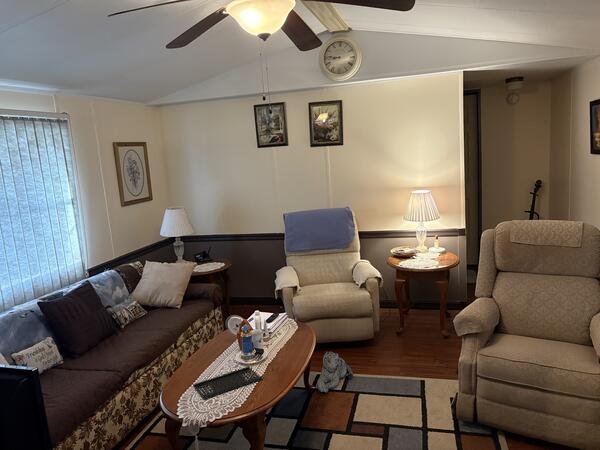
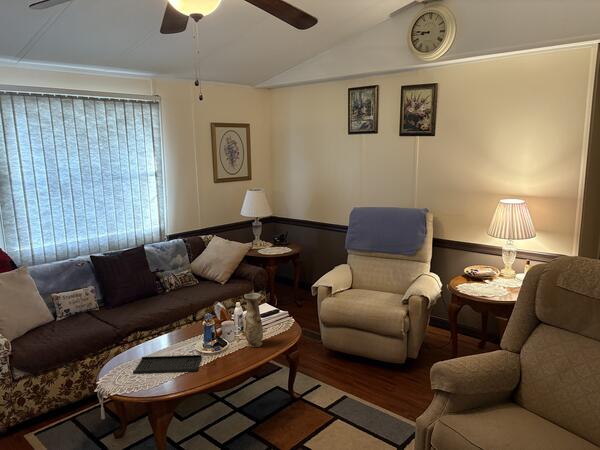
vase: none [270,297,290,349] -> present [244,293,263,347]
plush toy: present [317,352,353,392] -> none [302,364,357,408]

